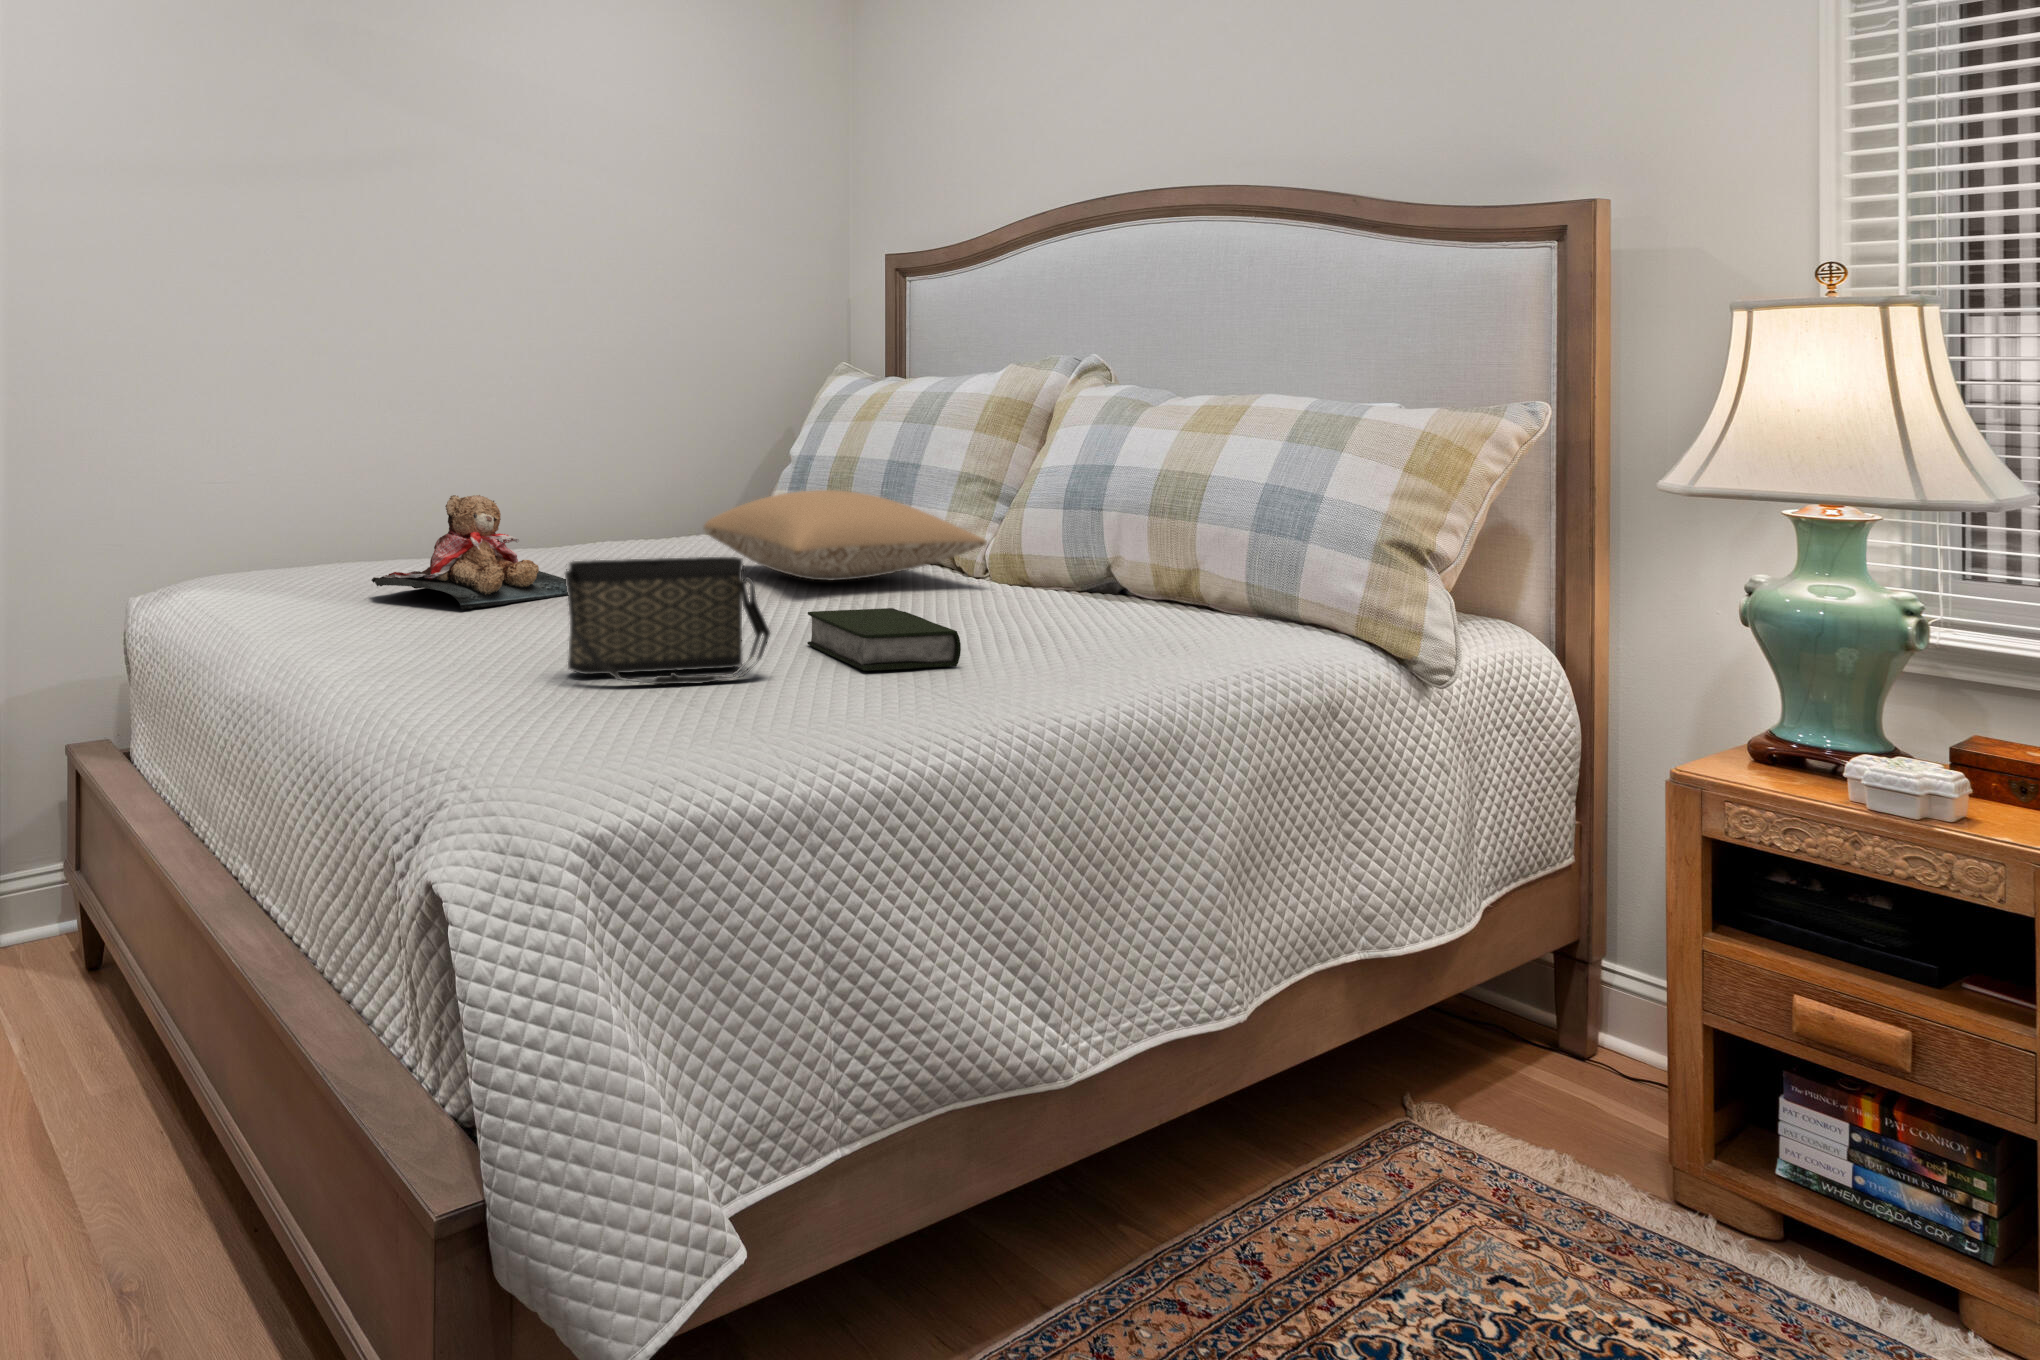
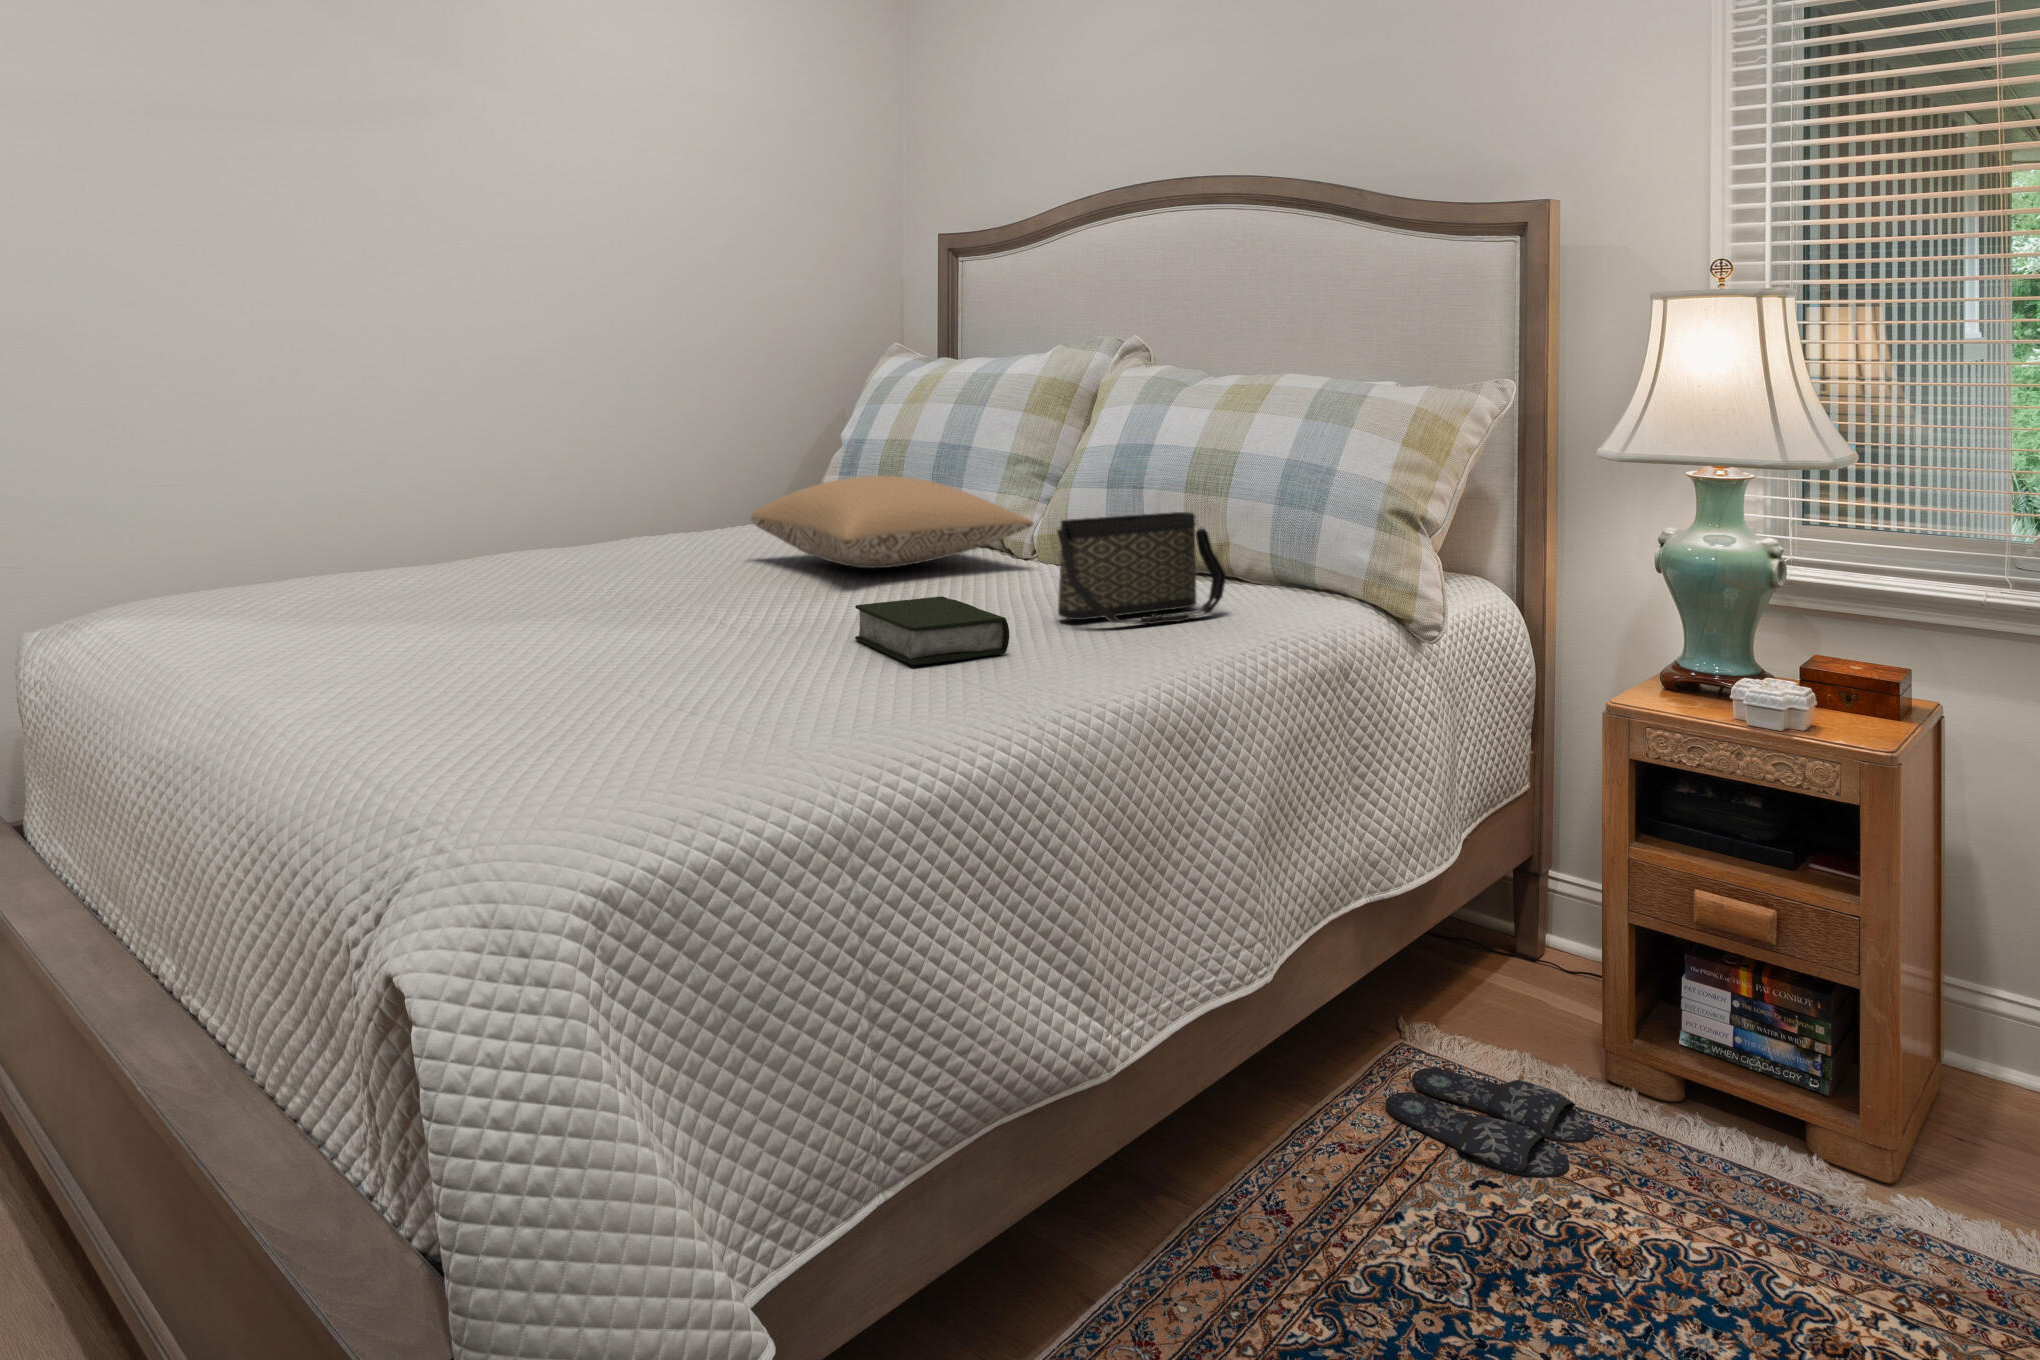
teddy bear: present [372,495,568,610] -> none [361,491,610,622]
handbag: present [565,557,770,685] -> present [1057,512,1226,624]
slippers: none [1387,1154,1652,1289] -> present [1386,1068,1594,1177]

